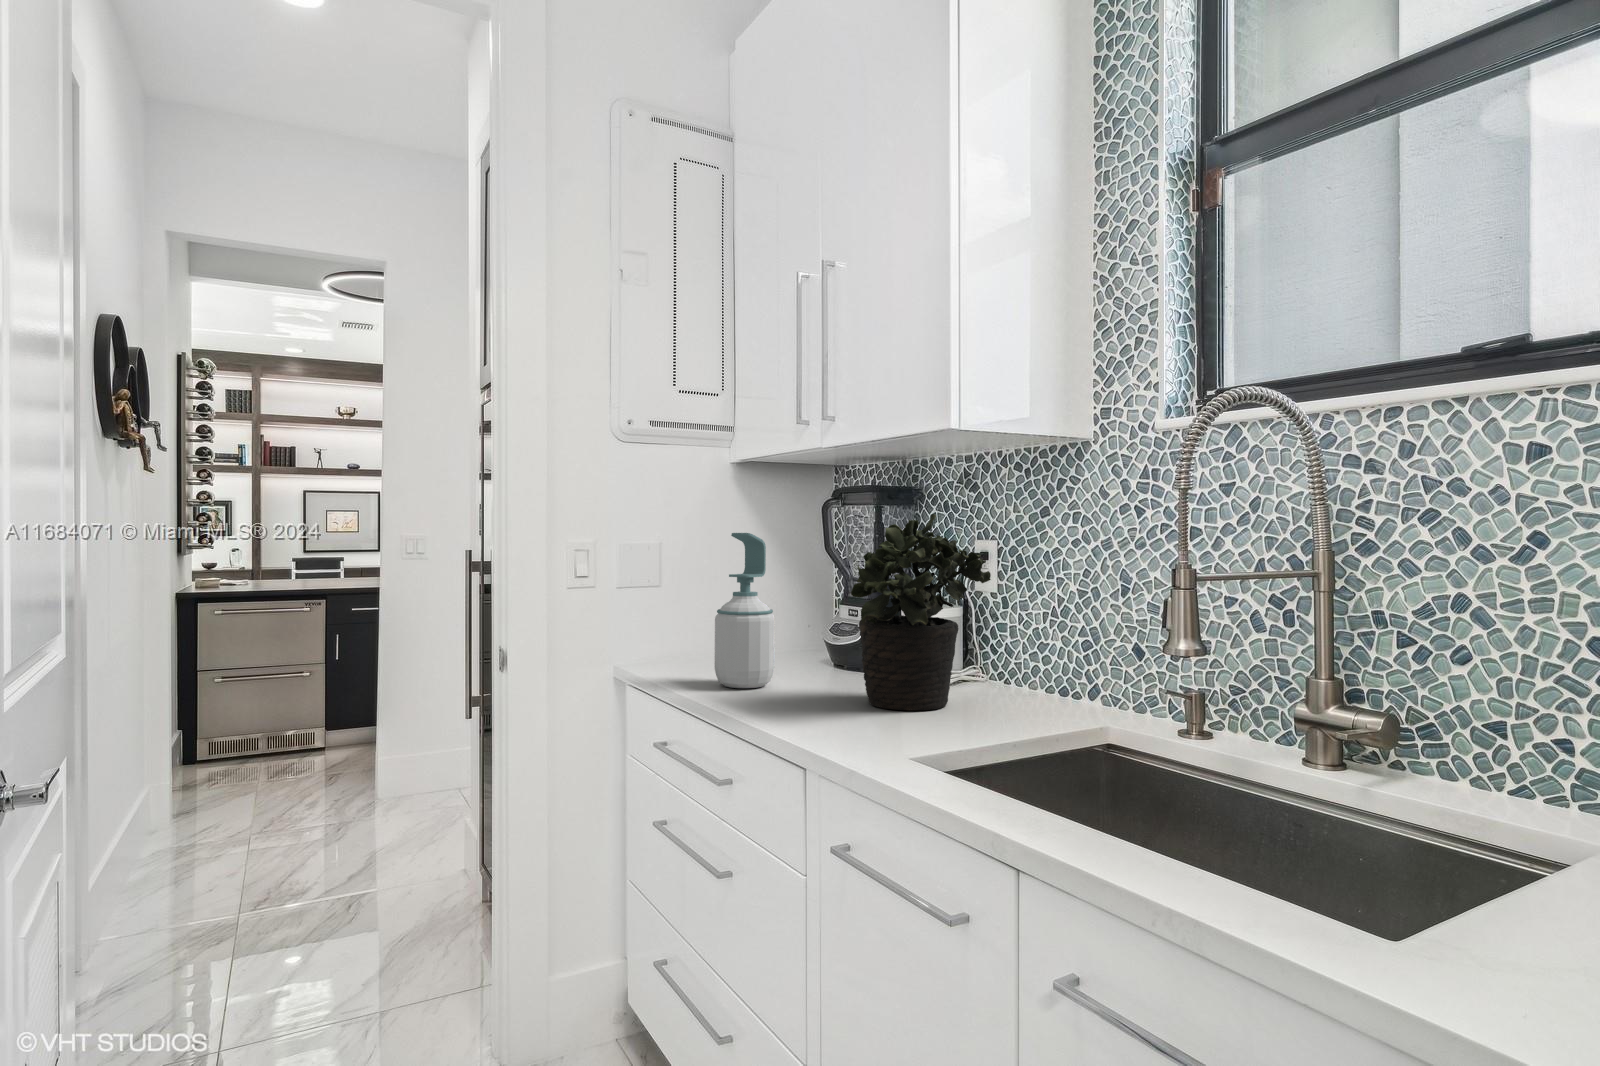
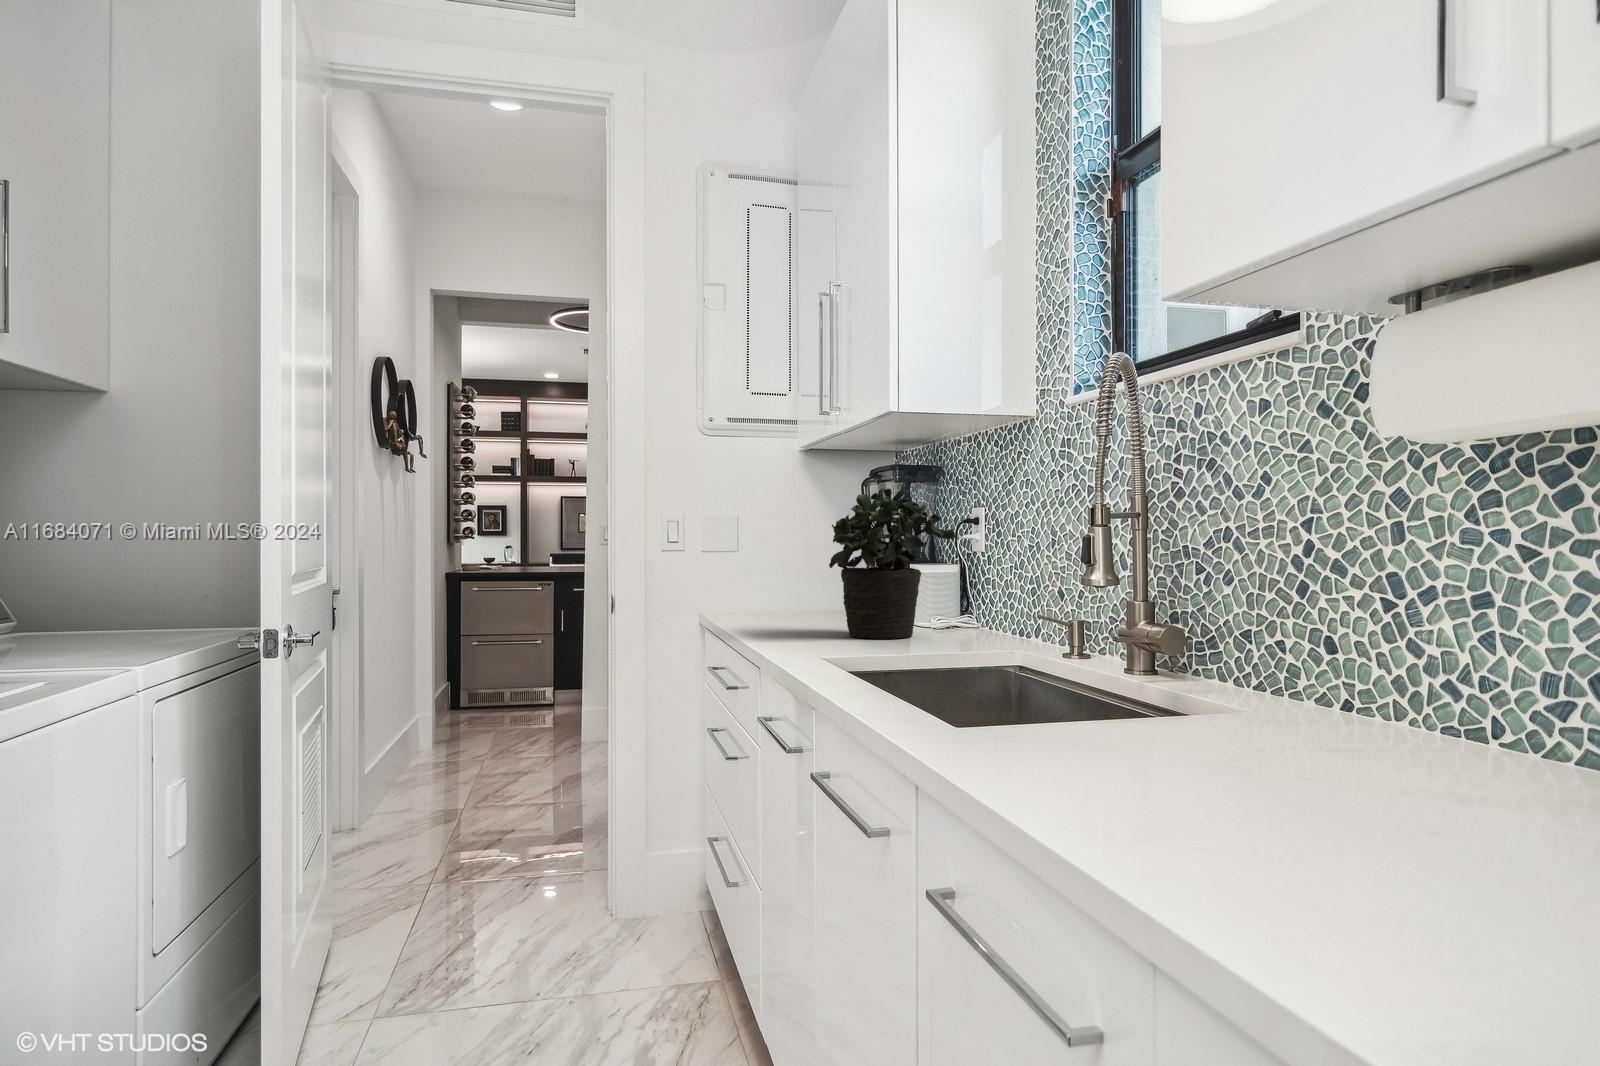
soap bottle: present [714,533,775,688] -> none [752,504,799,626]

